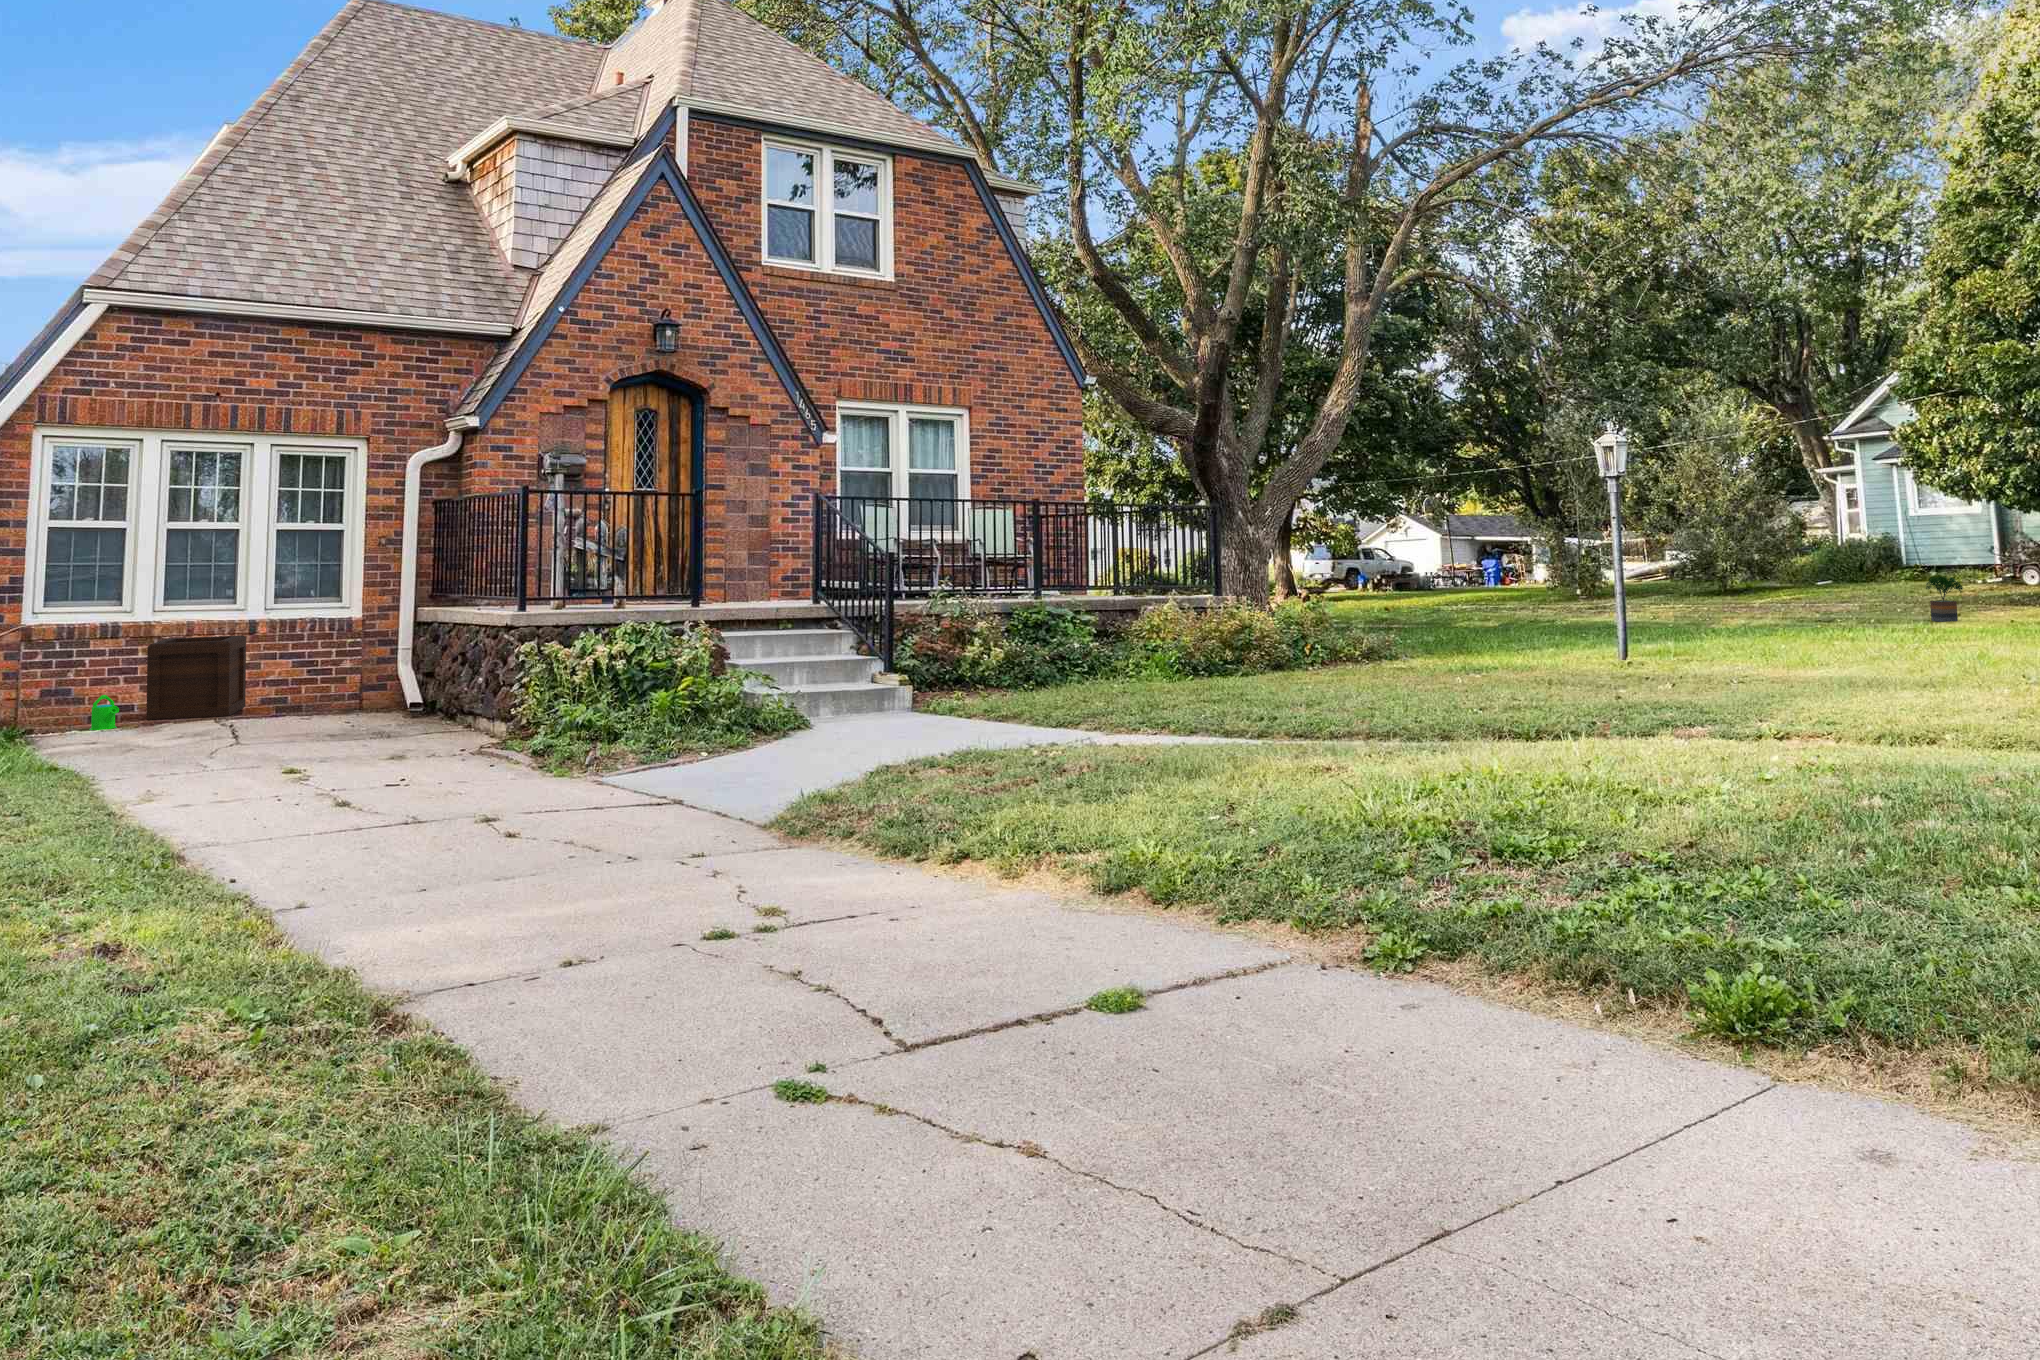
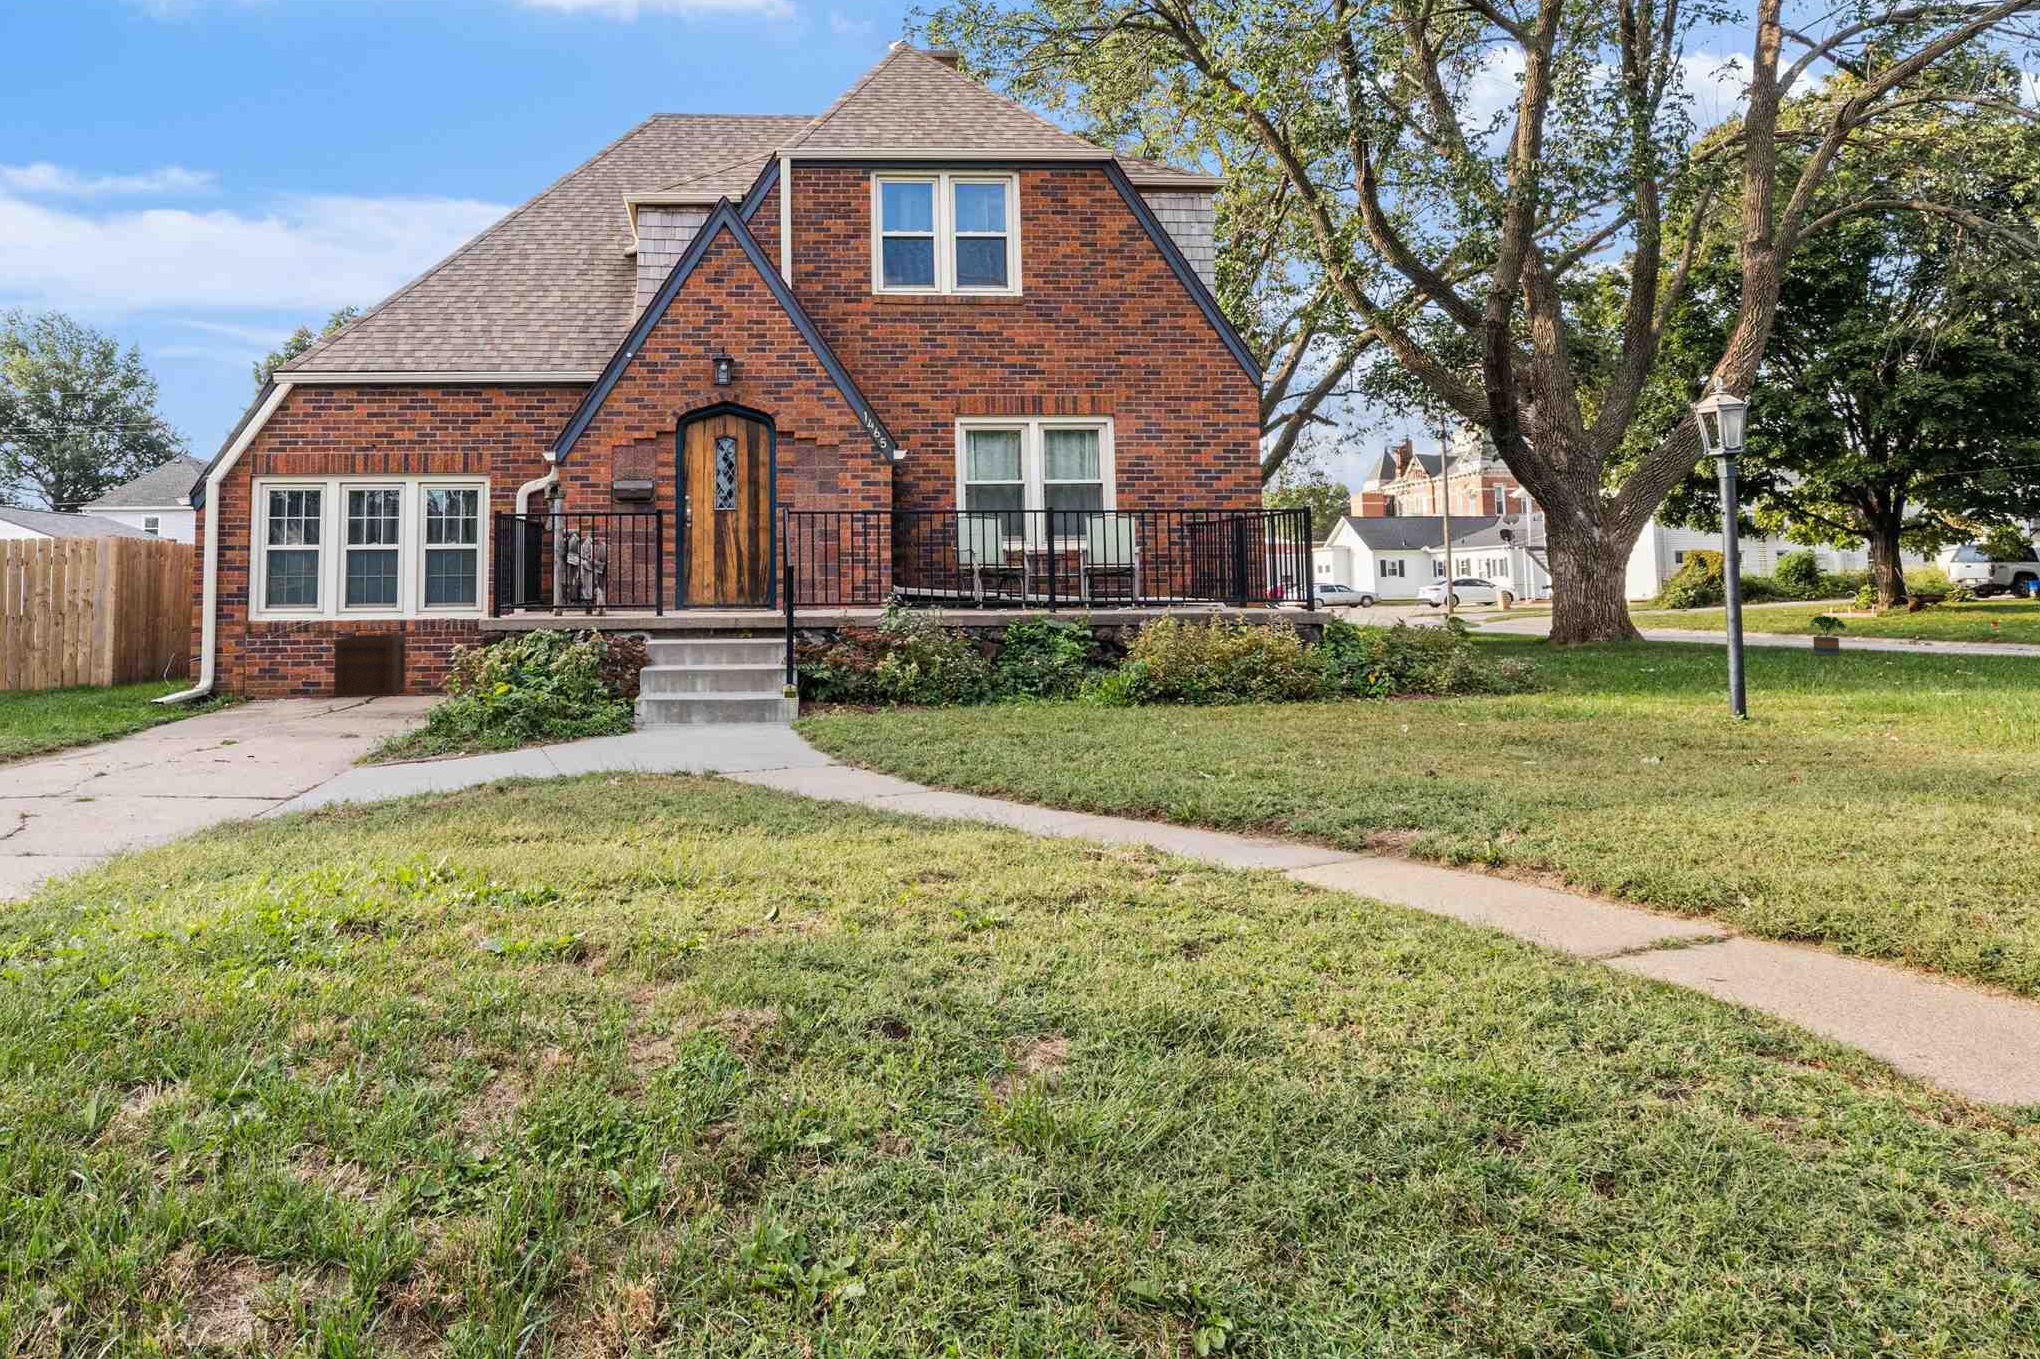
watering can: present [89,695,119,730] -> none [293,678,314,704]

